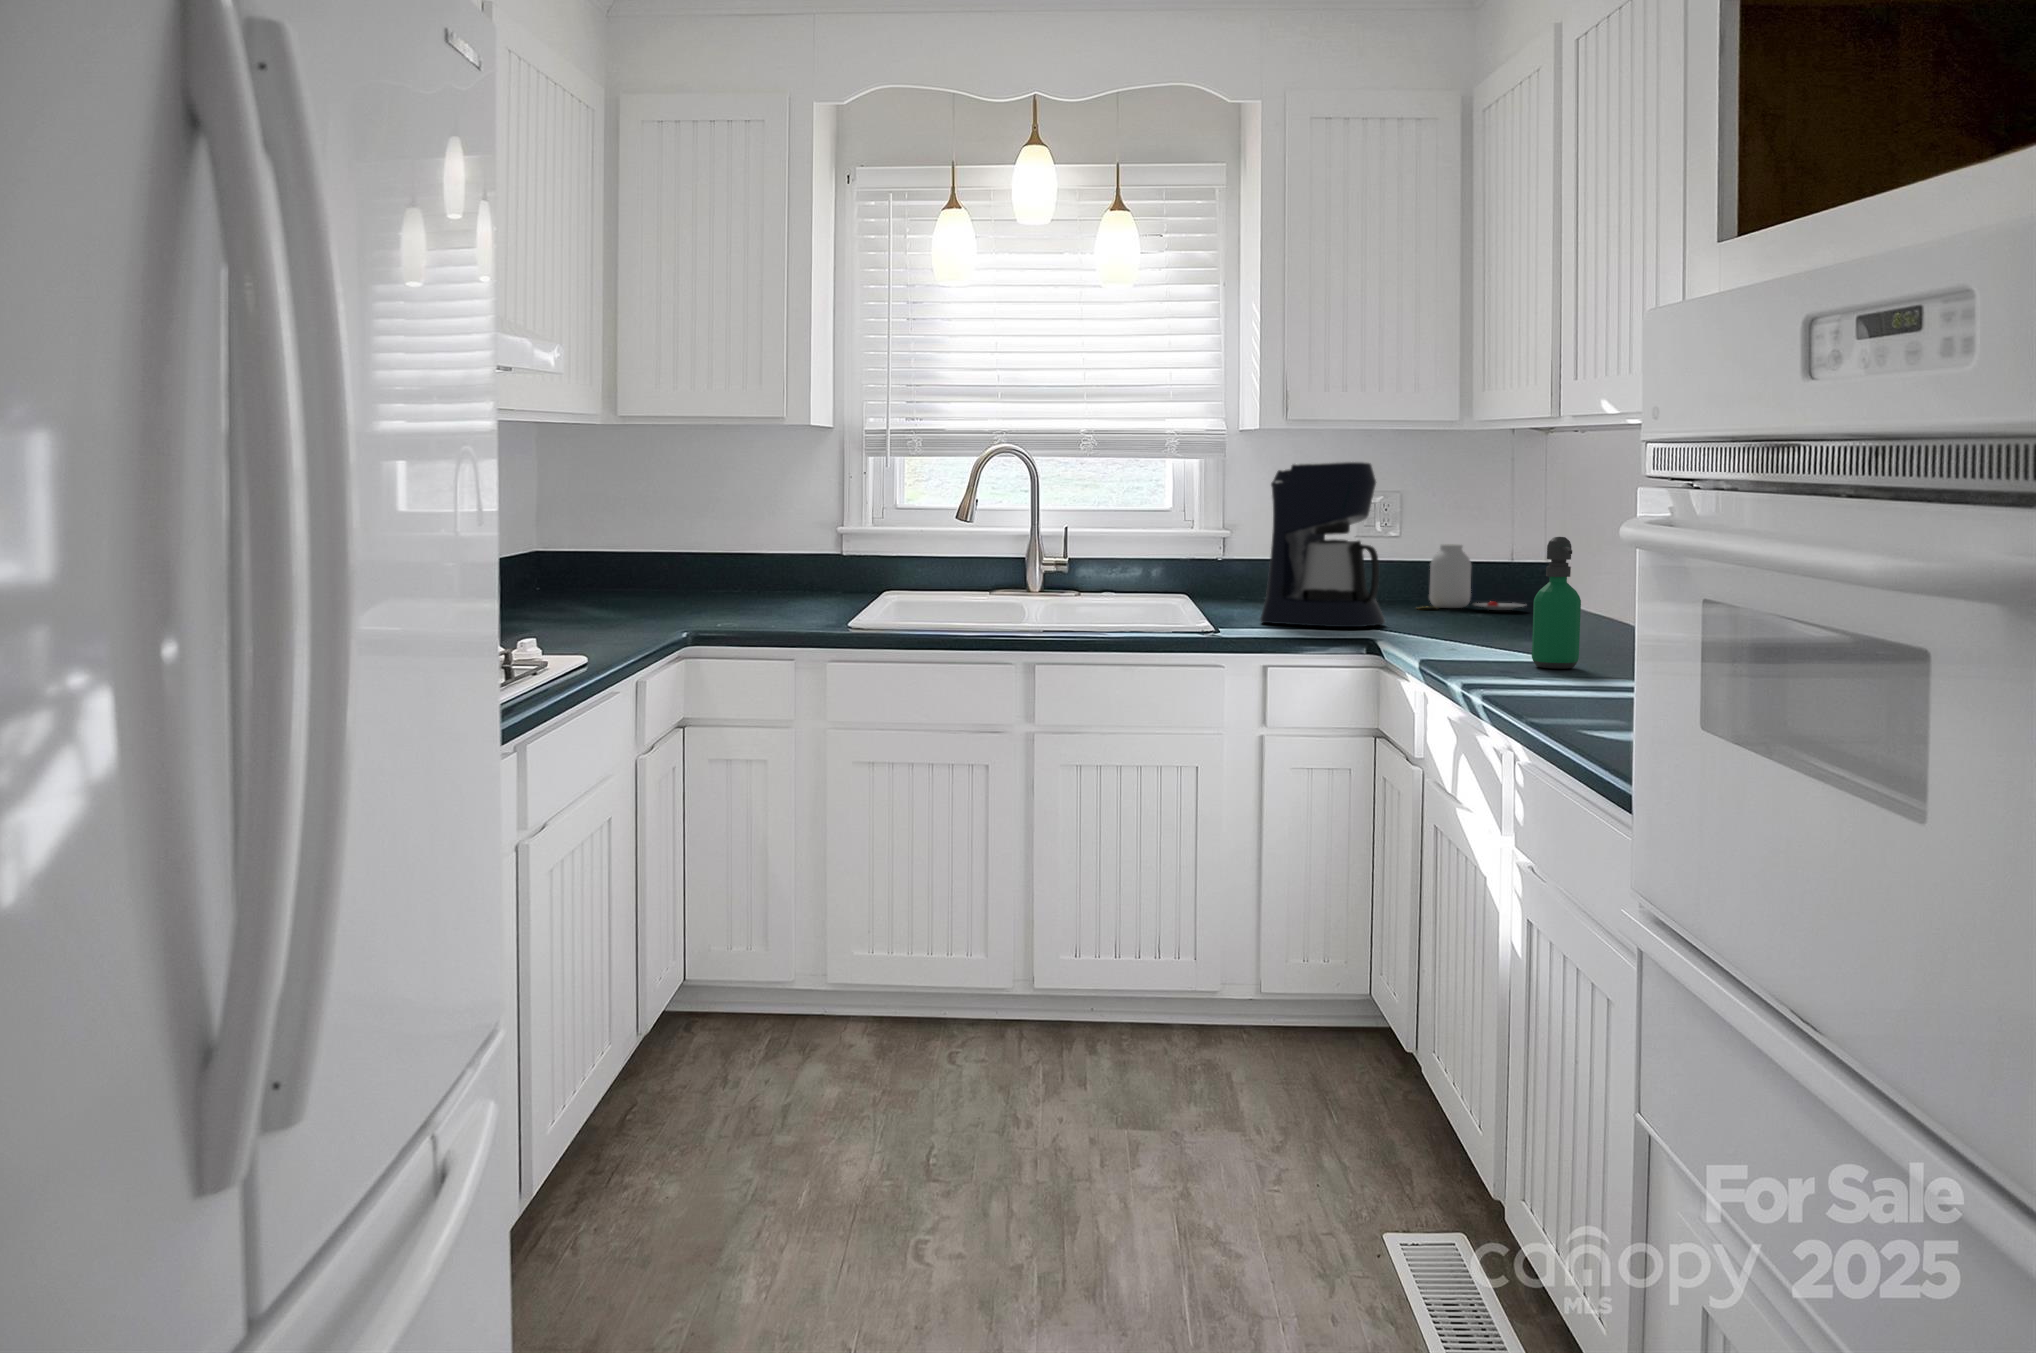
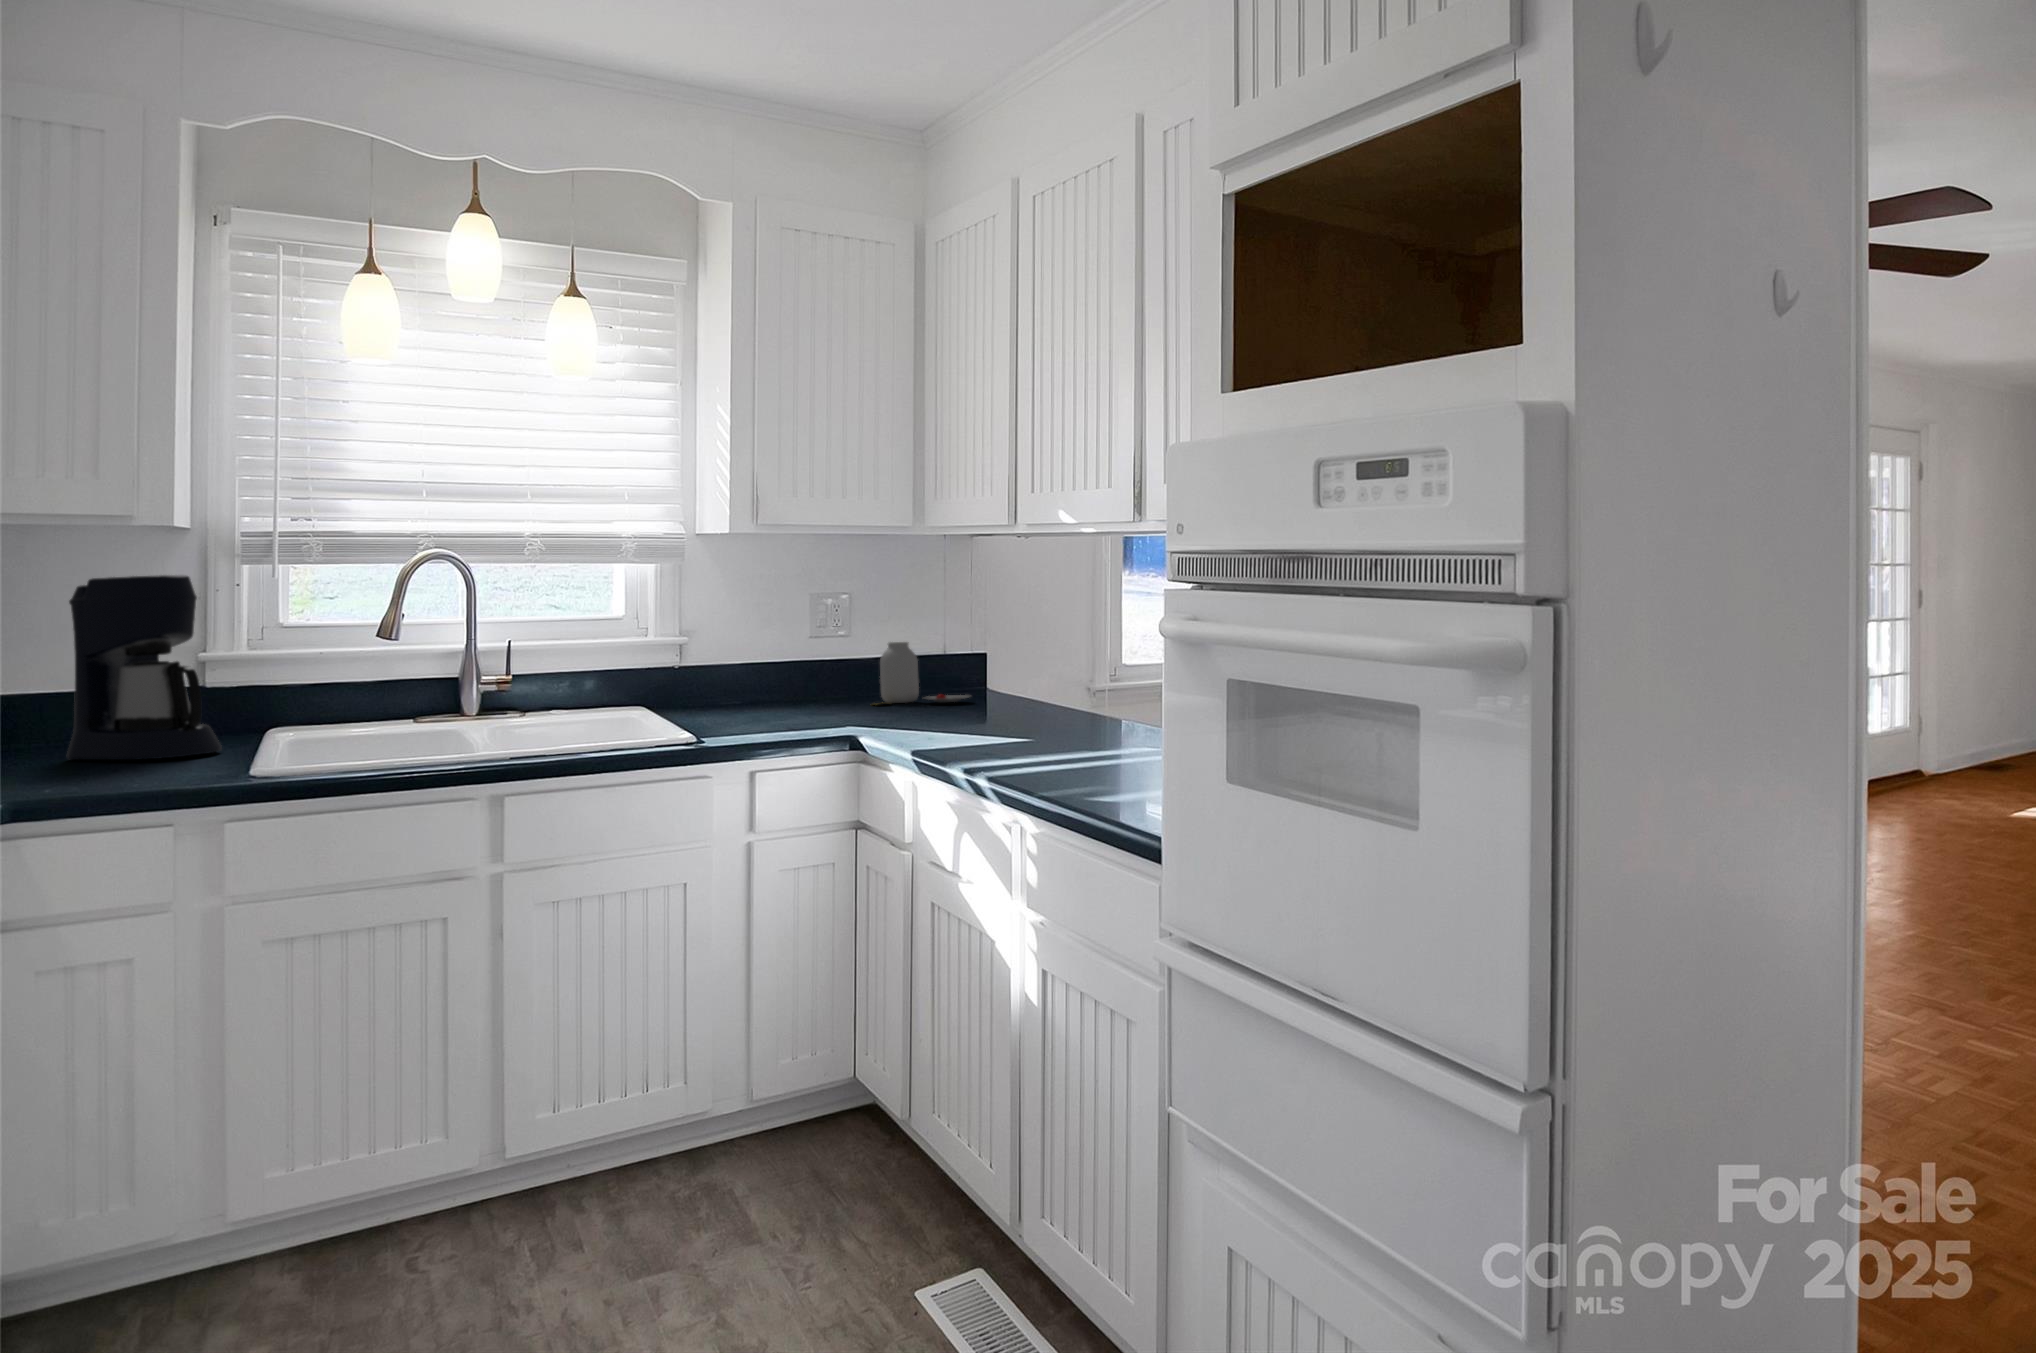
coffee maker: present [1260,462,1385,627] -> present [67,575,222,760]
soap dispenser: present [1532,537,1581,669] -> none [1010,631,1053,752]

